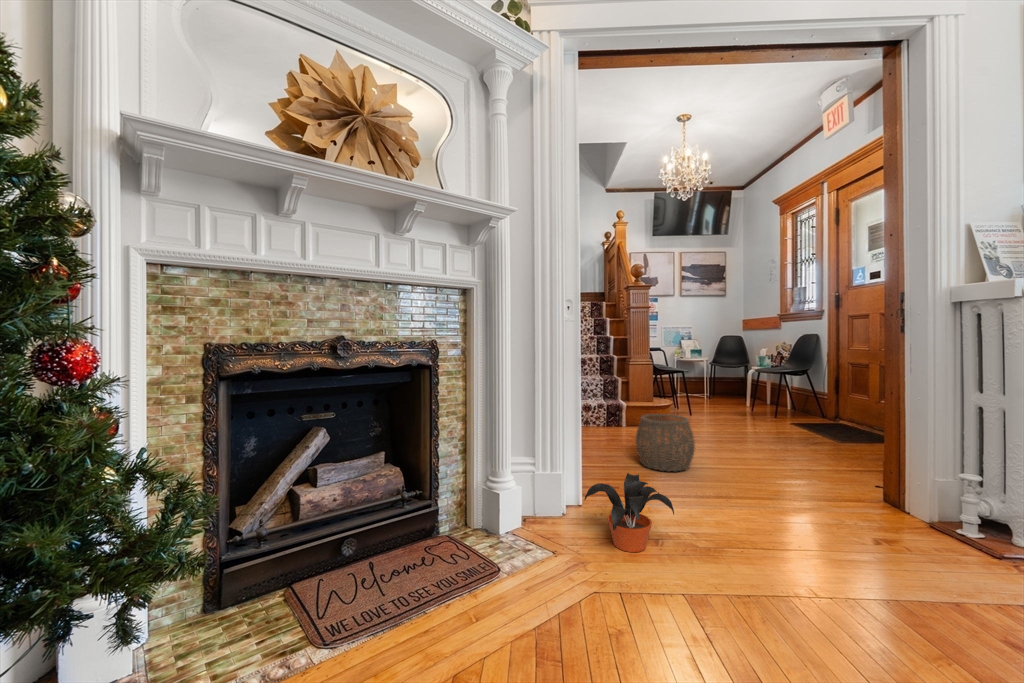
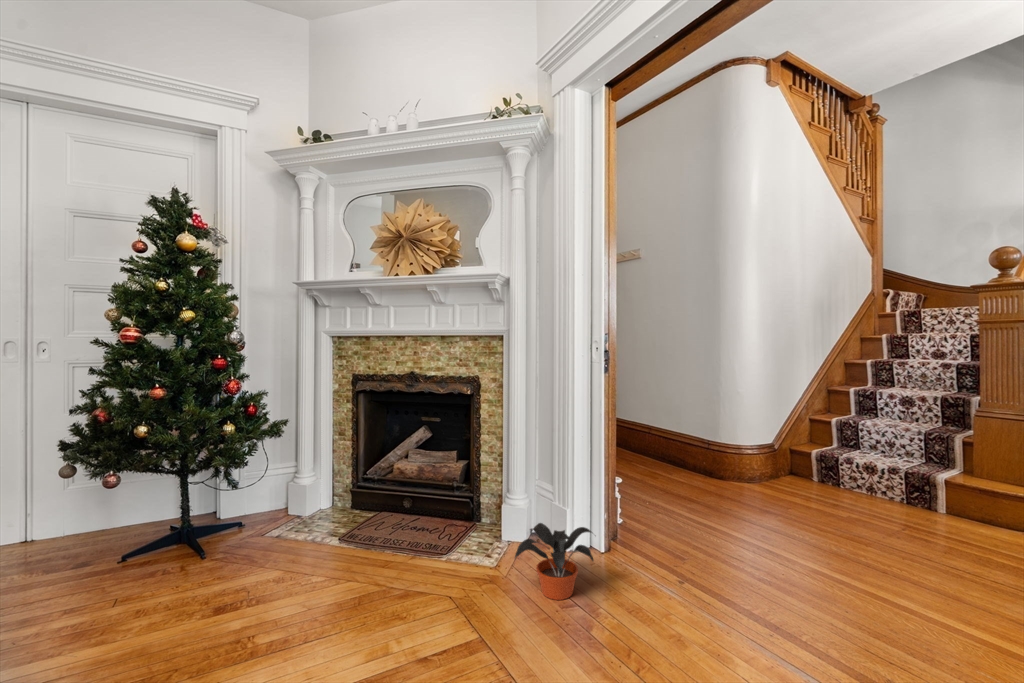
woven basket: present [636,414,695,472] -> none [763,490,861,587]

